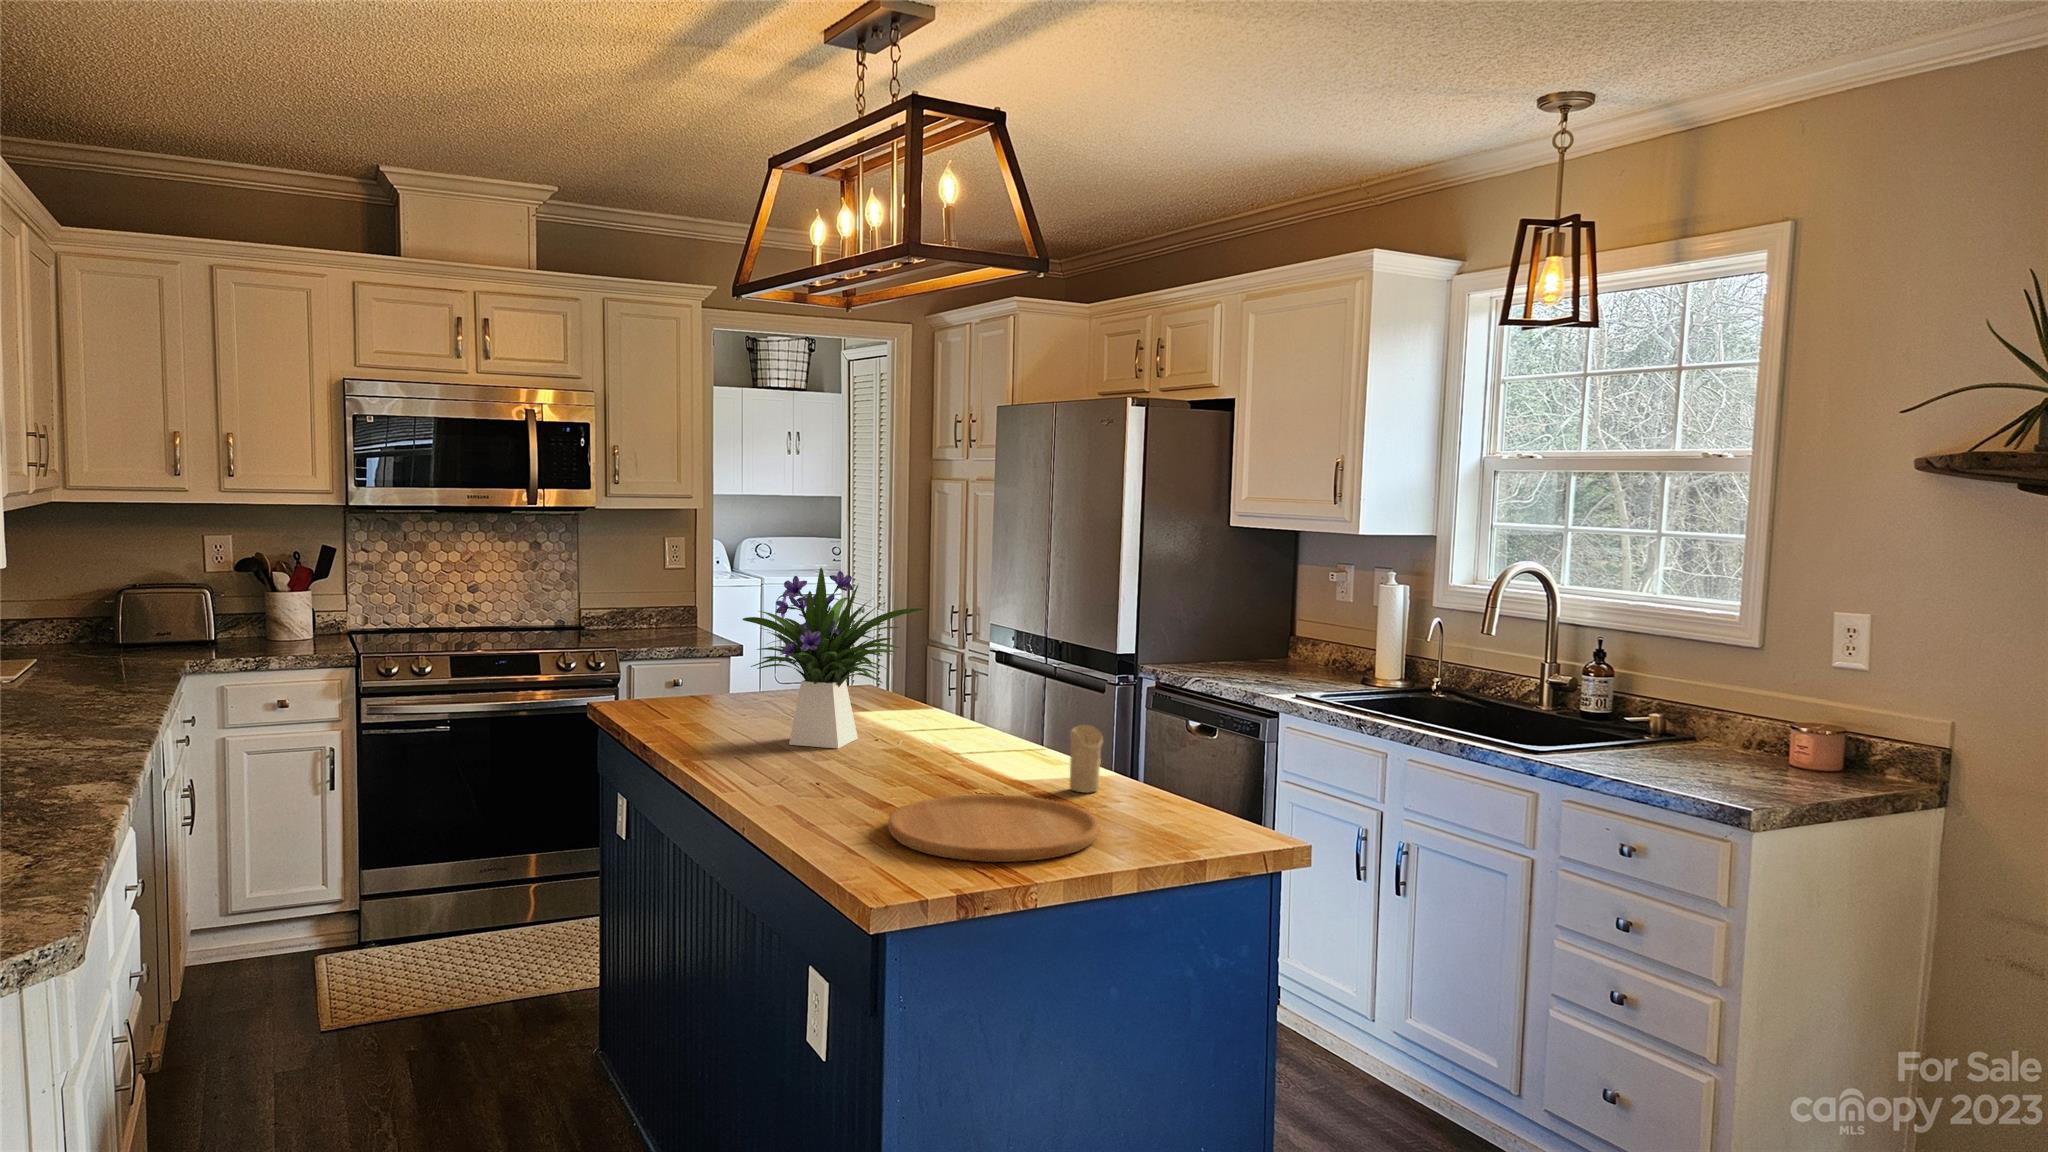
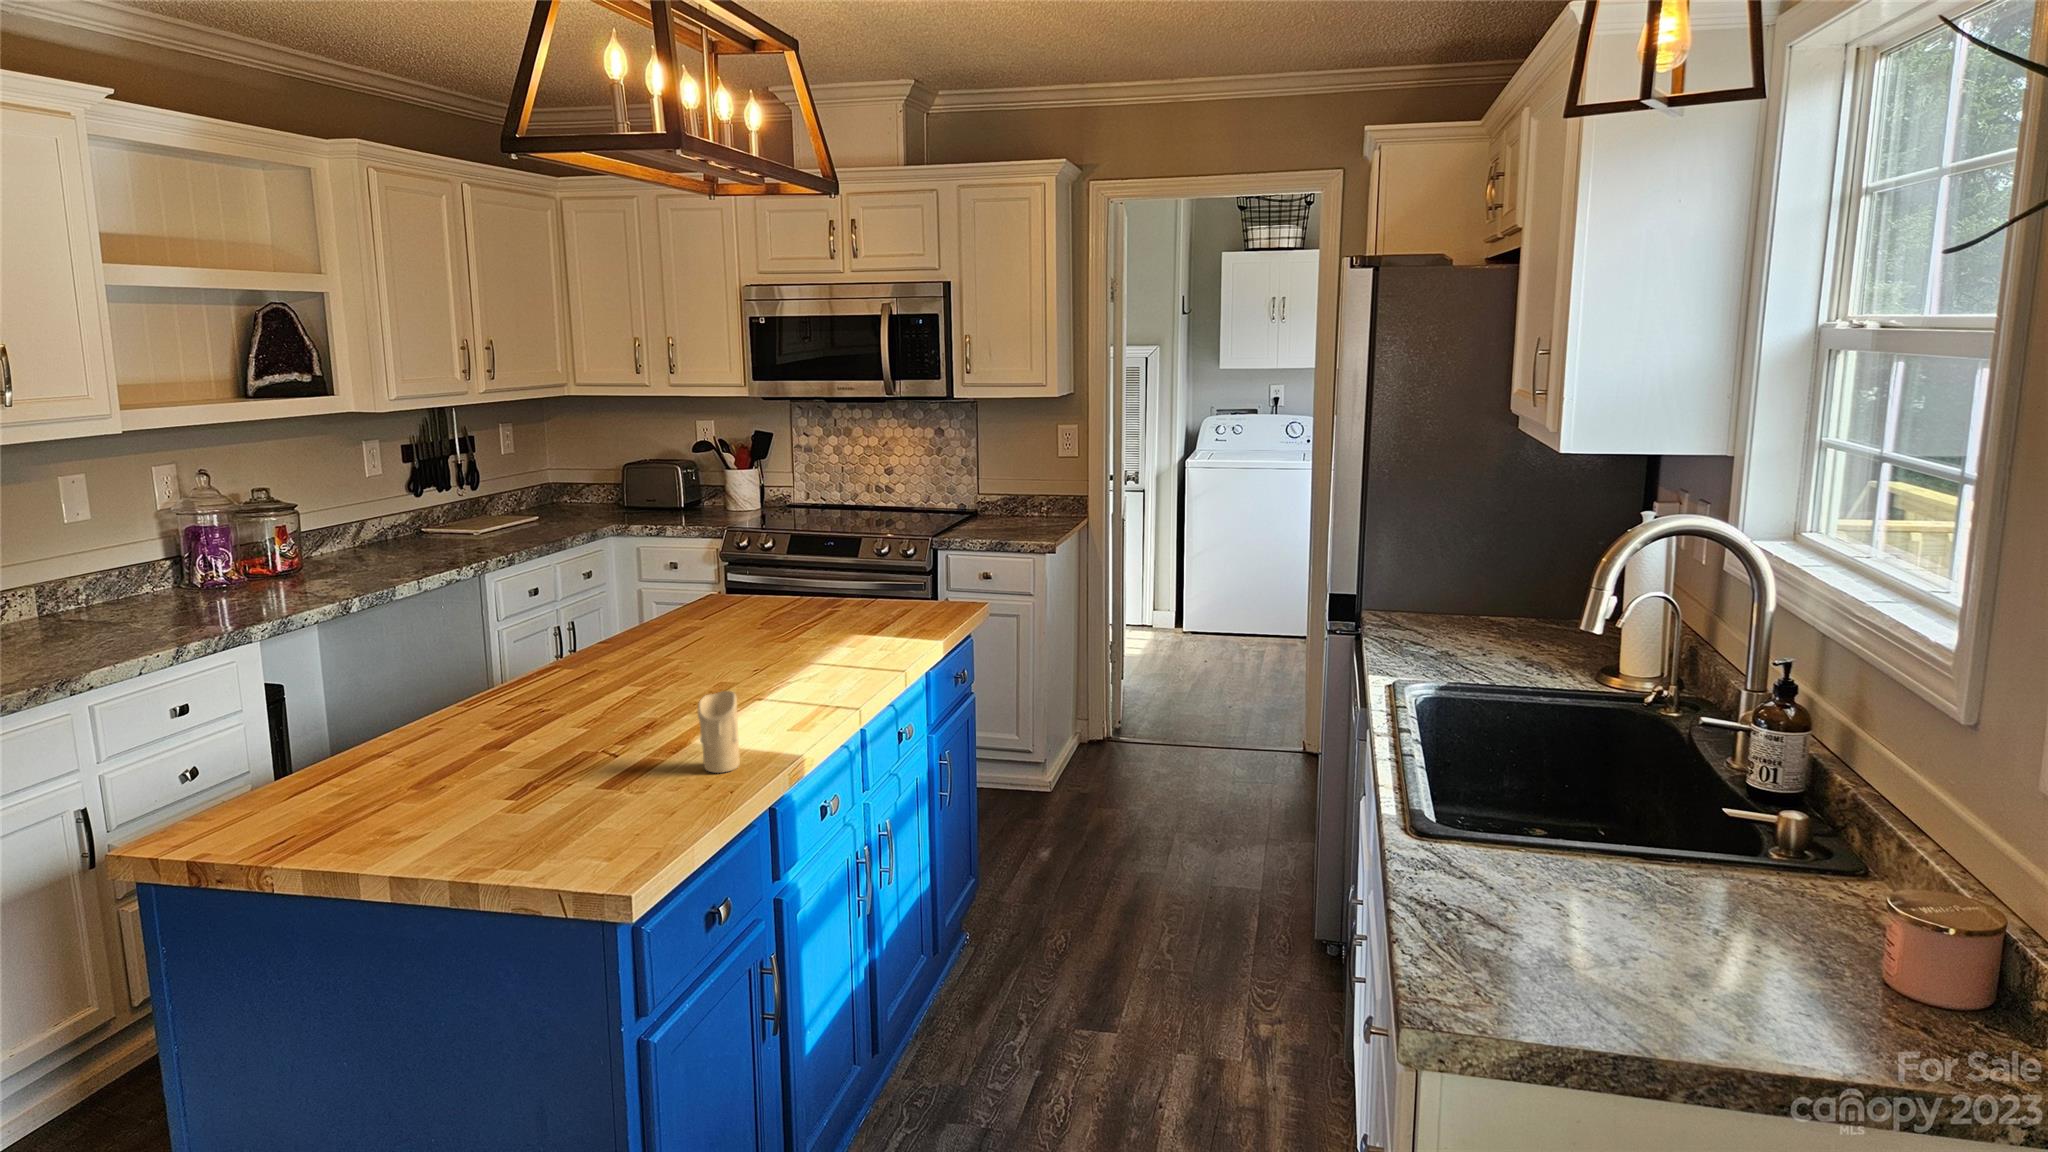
flower arrangement: present [743,568,923,748] -> none [634,480,816,671]
cutting board: present [888,794,1100,862] -> none [325,746,585,843]

